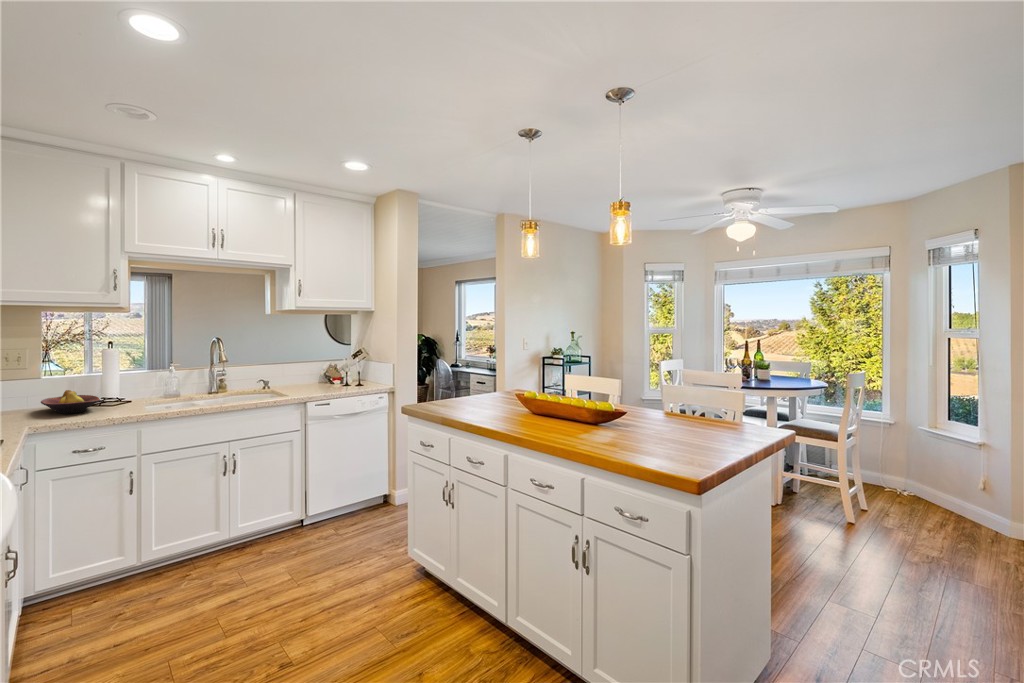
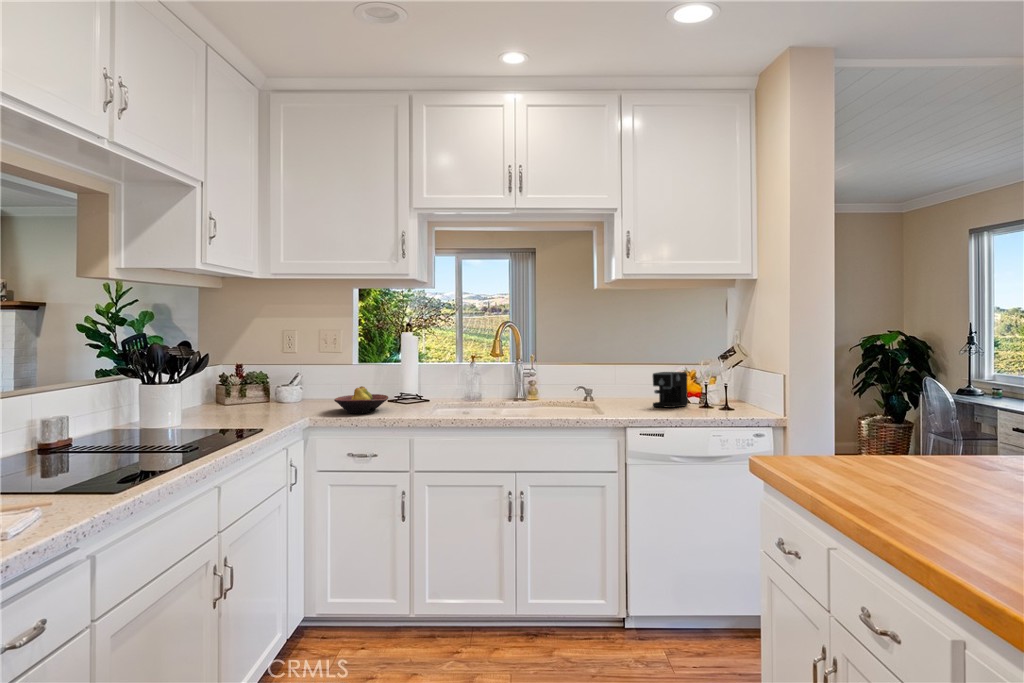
coffee maker: none [314,366,358,389] -> present [653,372,725,408]

